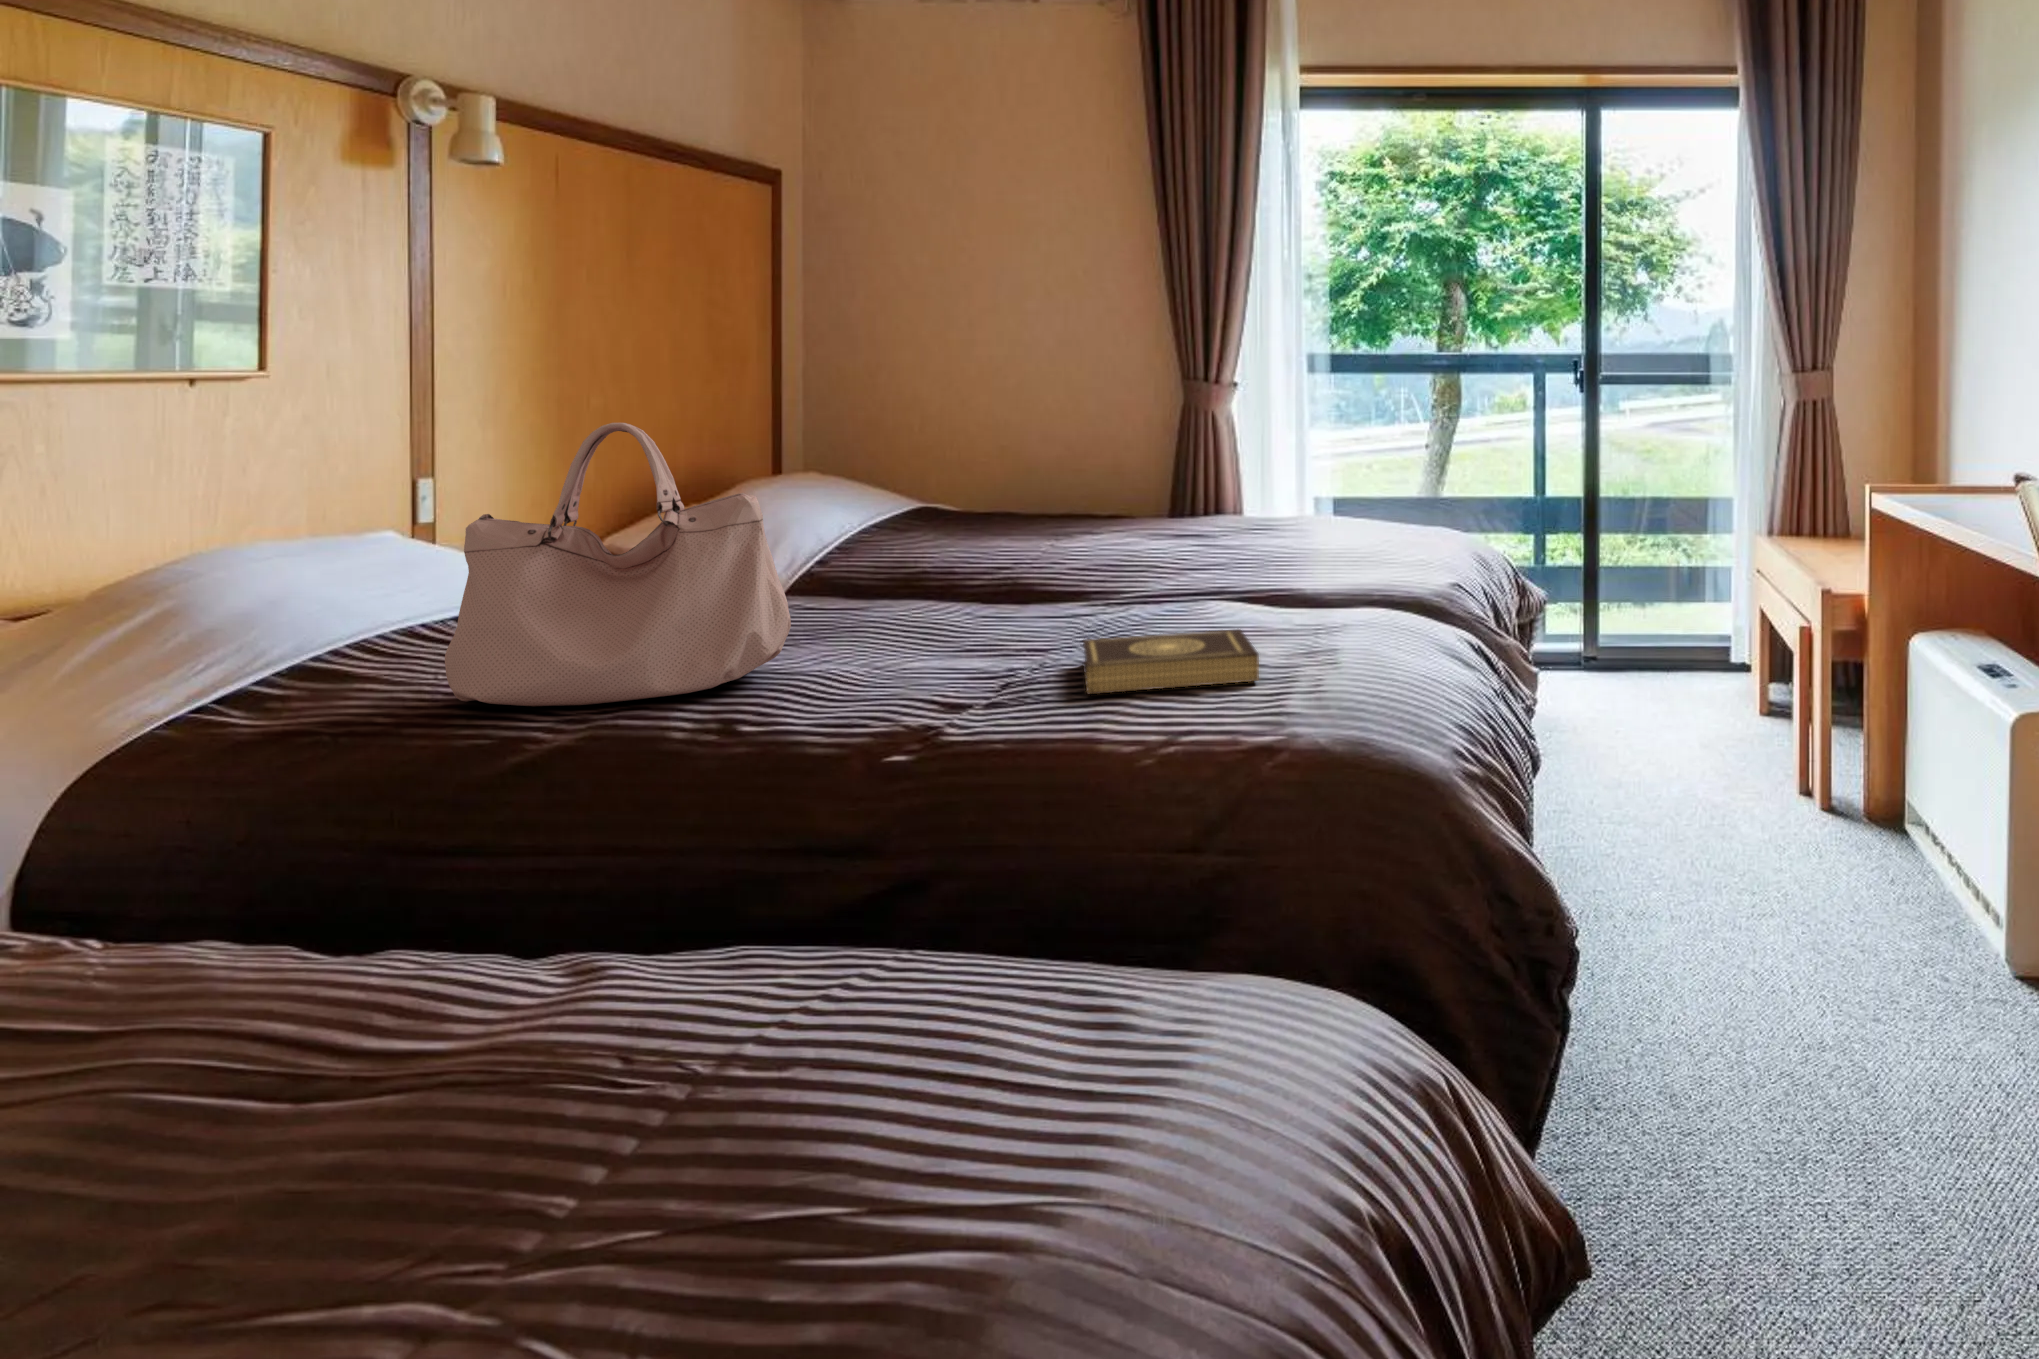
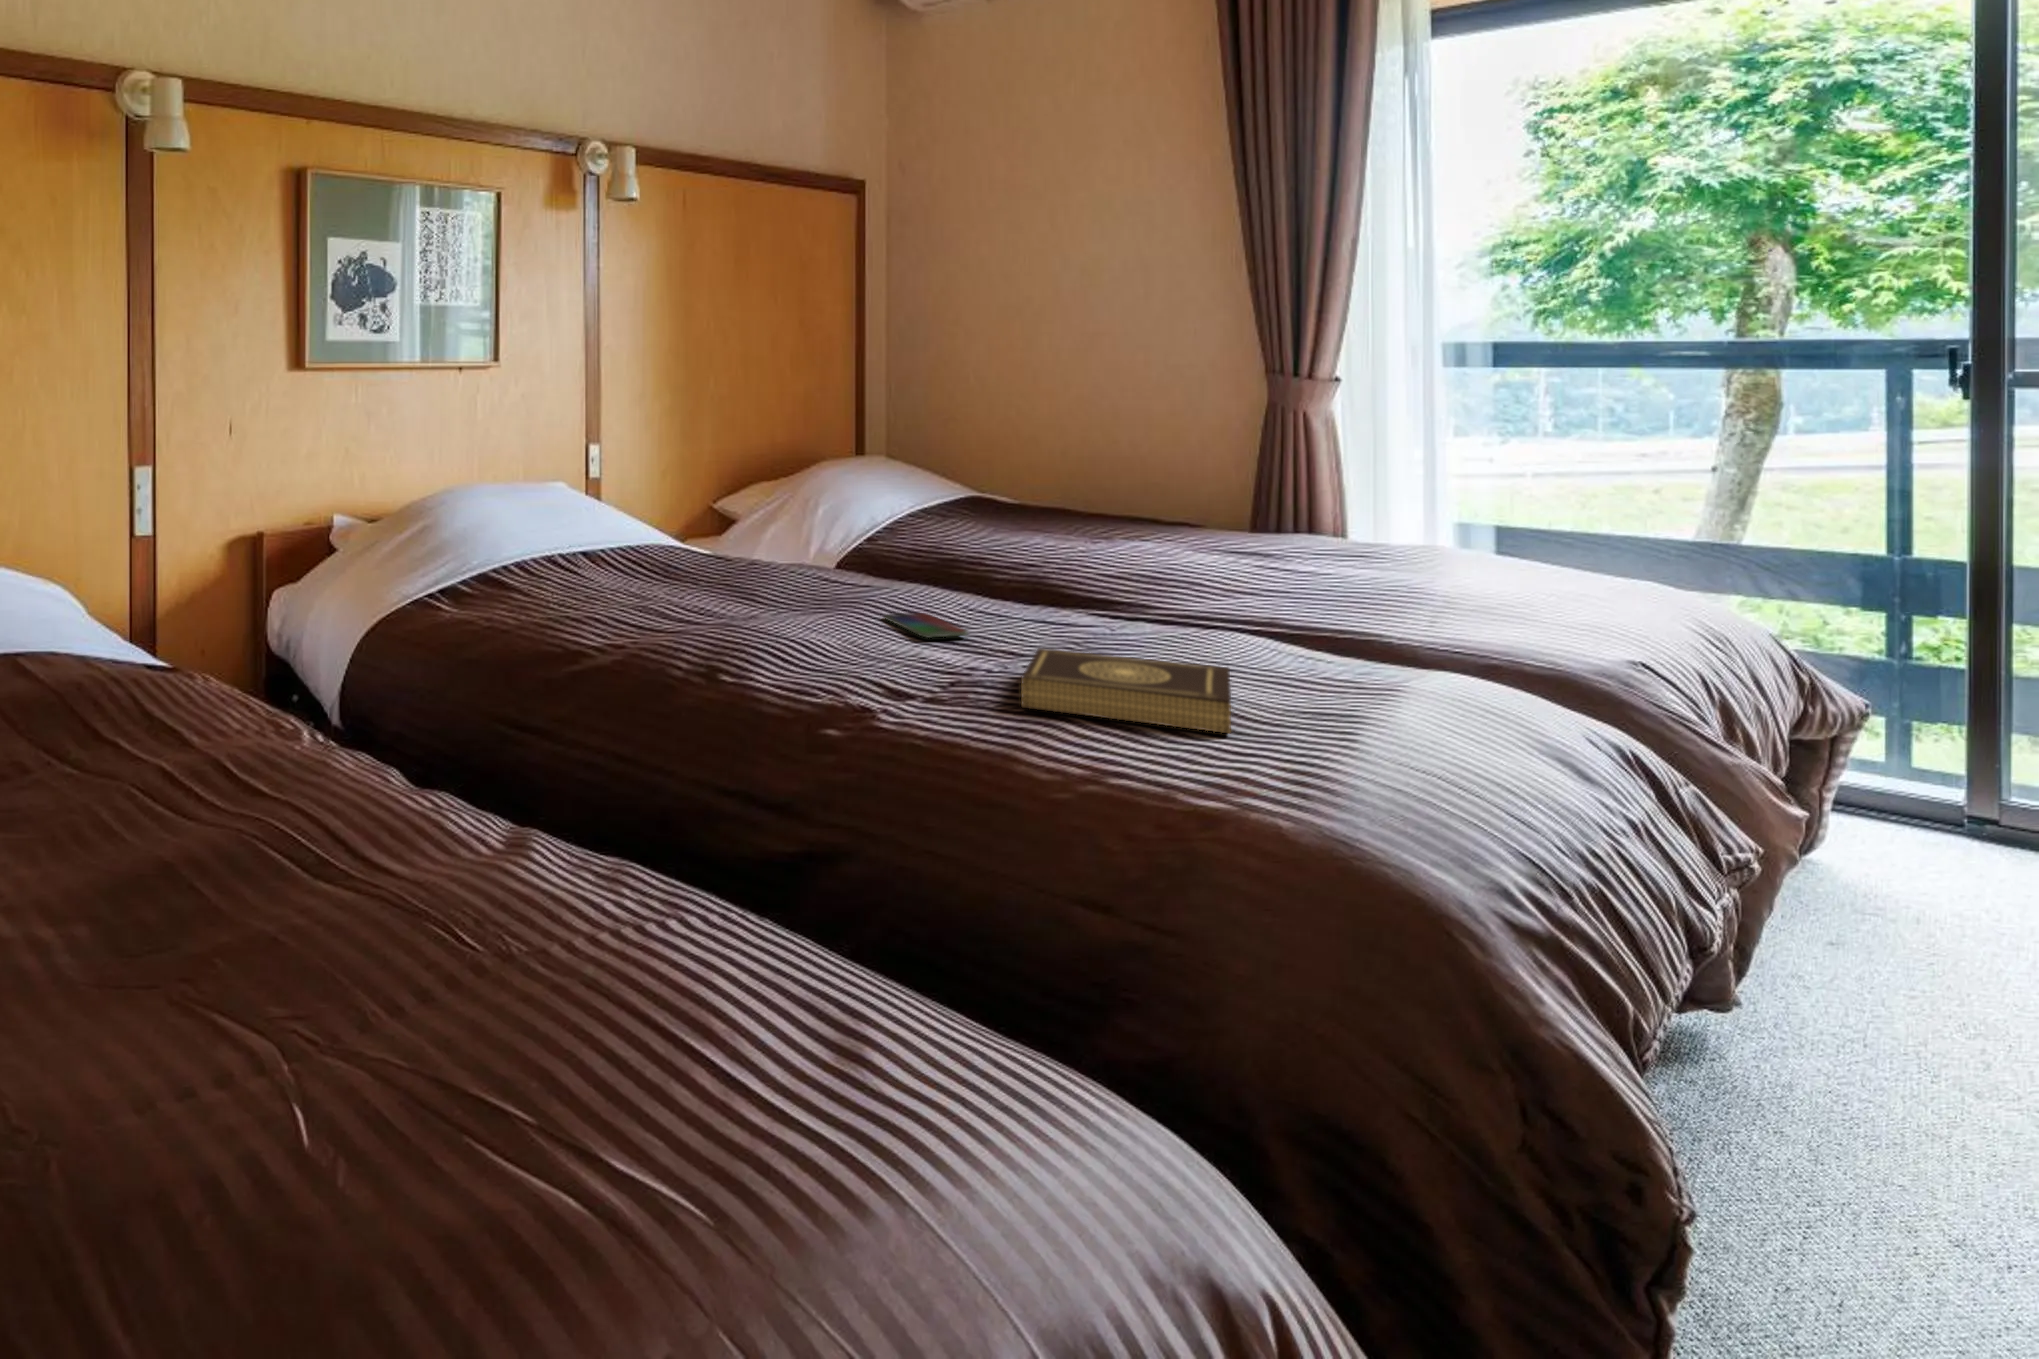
handbag: present [445,423,791,706] -> none [548,404,774,635]
smartphone: none [903,628,999,650] -> present [884,613,967,638]

